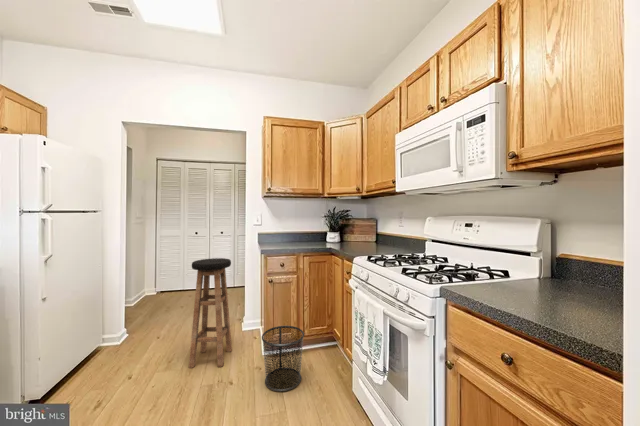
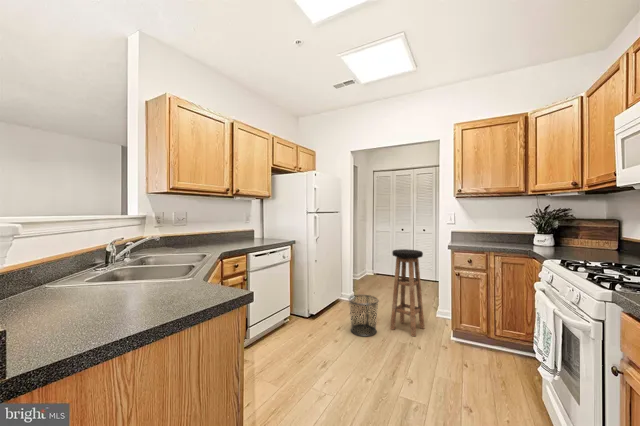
waste bin: present [262,326,304,391] -> present [349,295,378,336]

